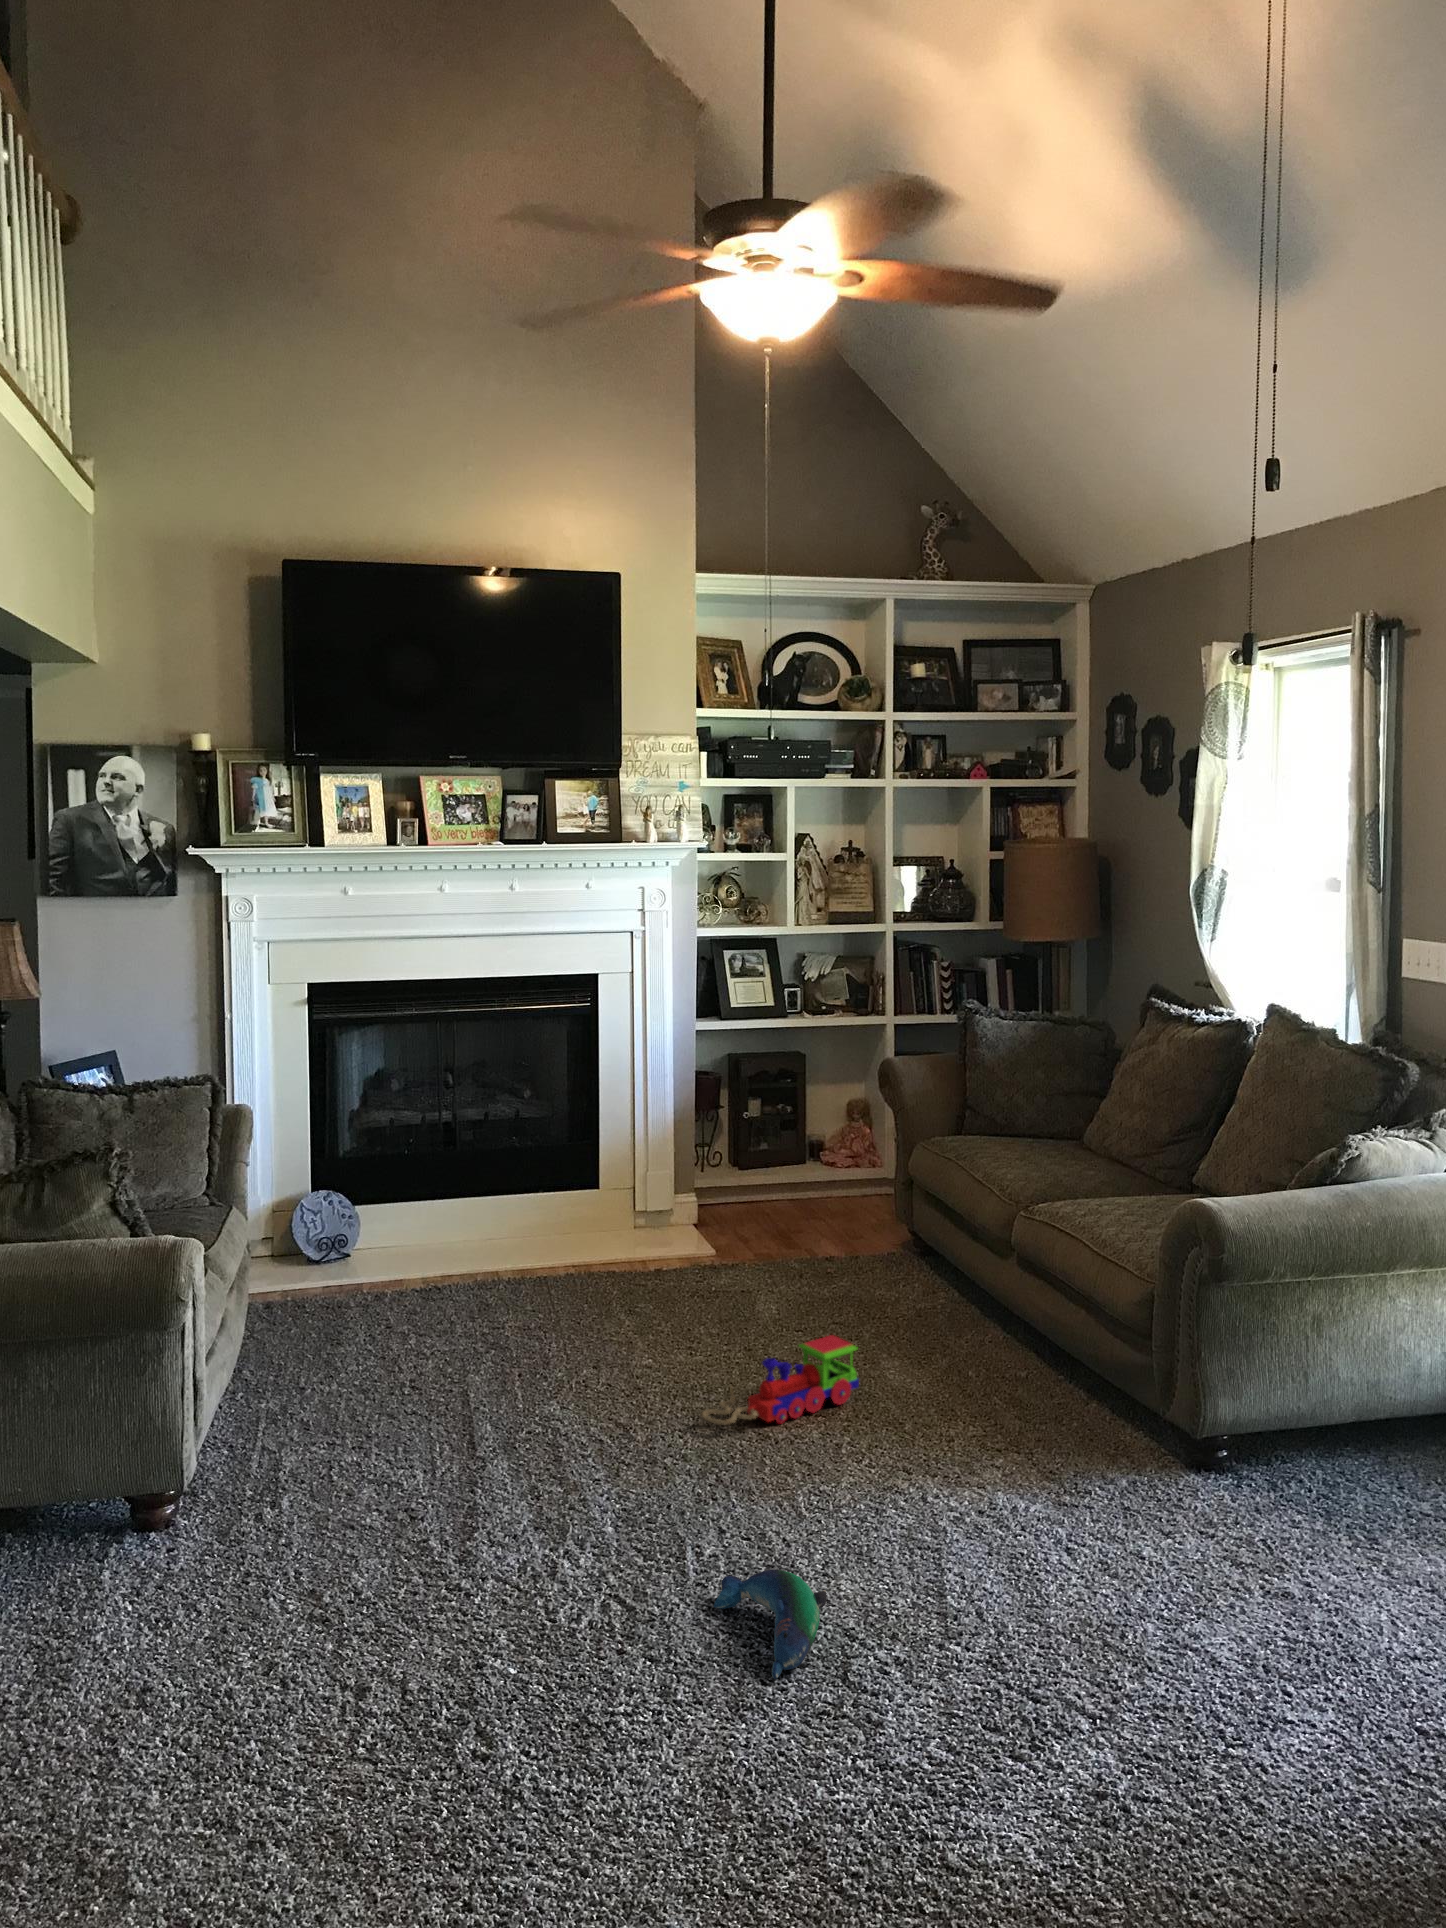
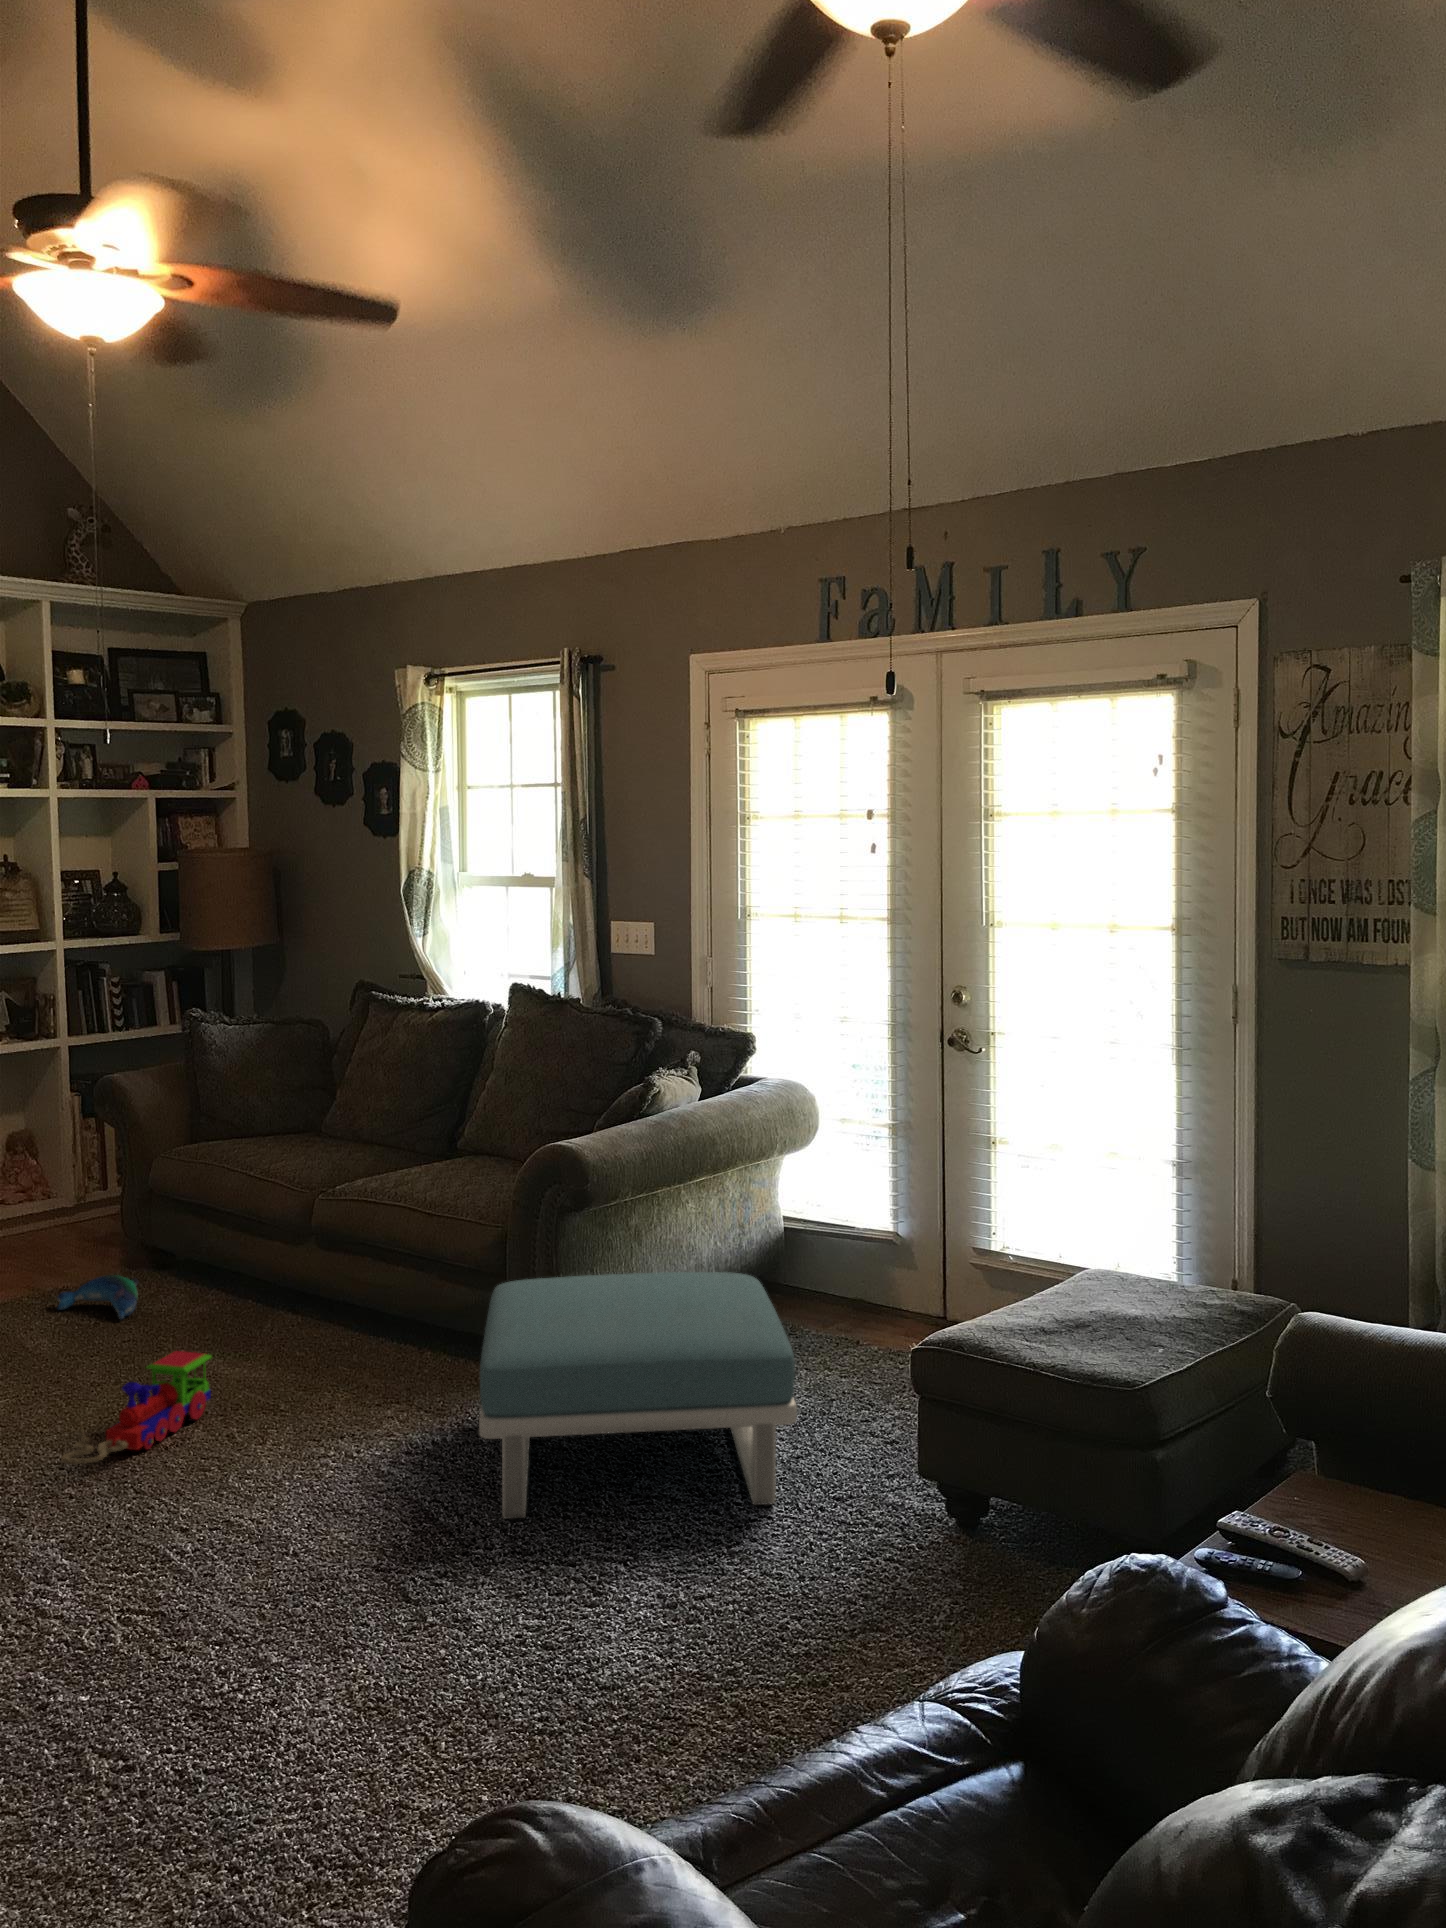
footstool: none [991,1346,1424,1714] -> present [479,1272,797,1519]
plush toy: present [714,1570,827,1679] -> present [57,1275,138,1319]

